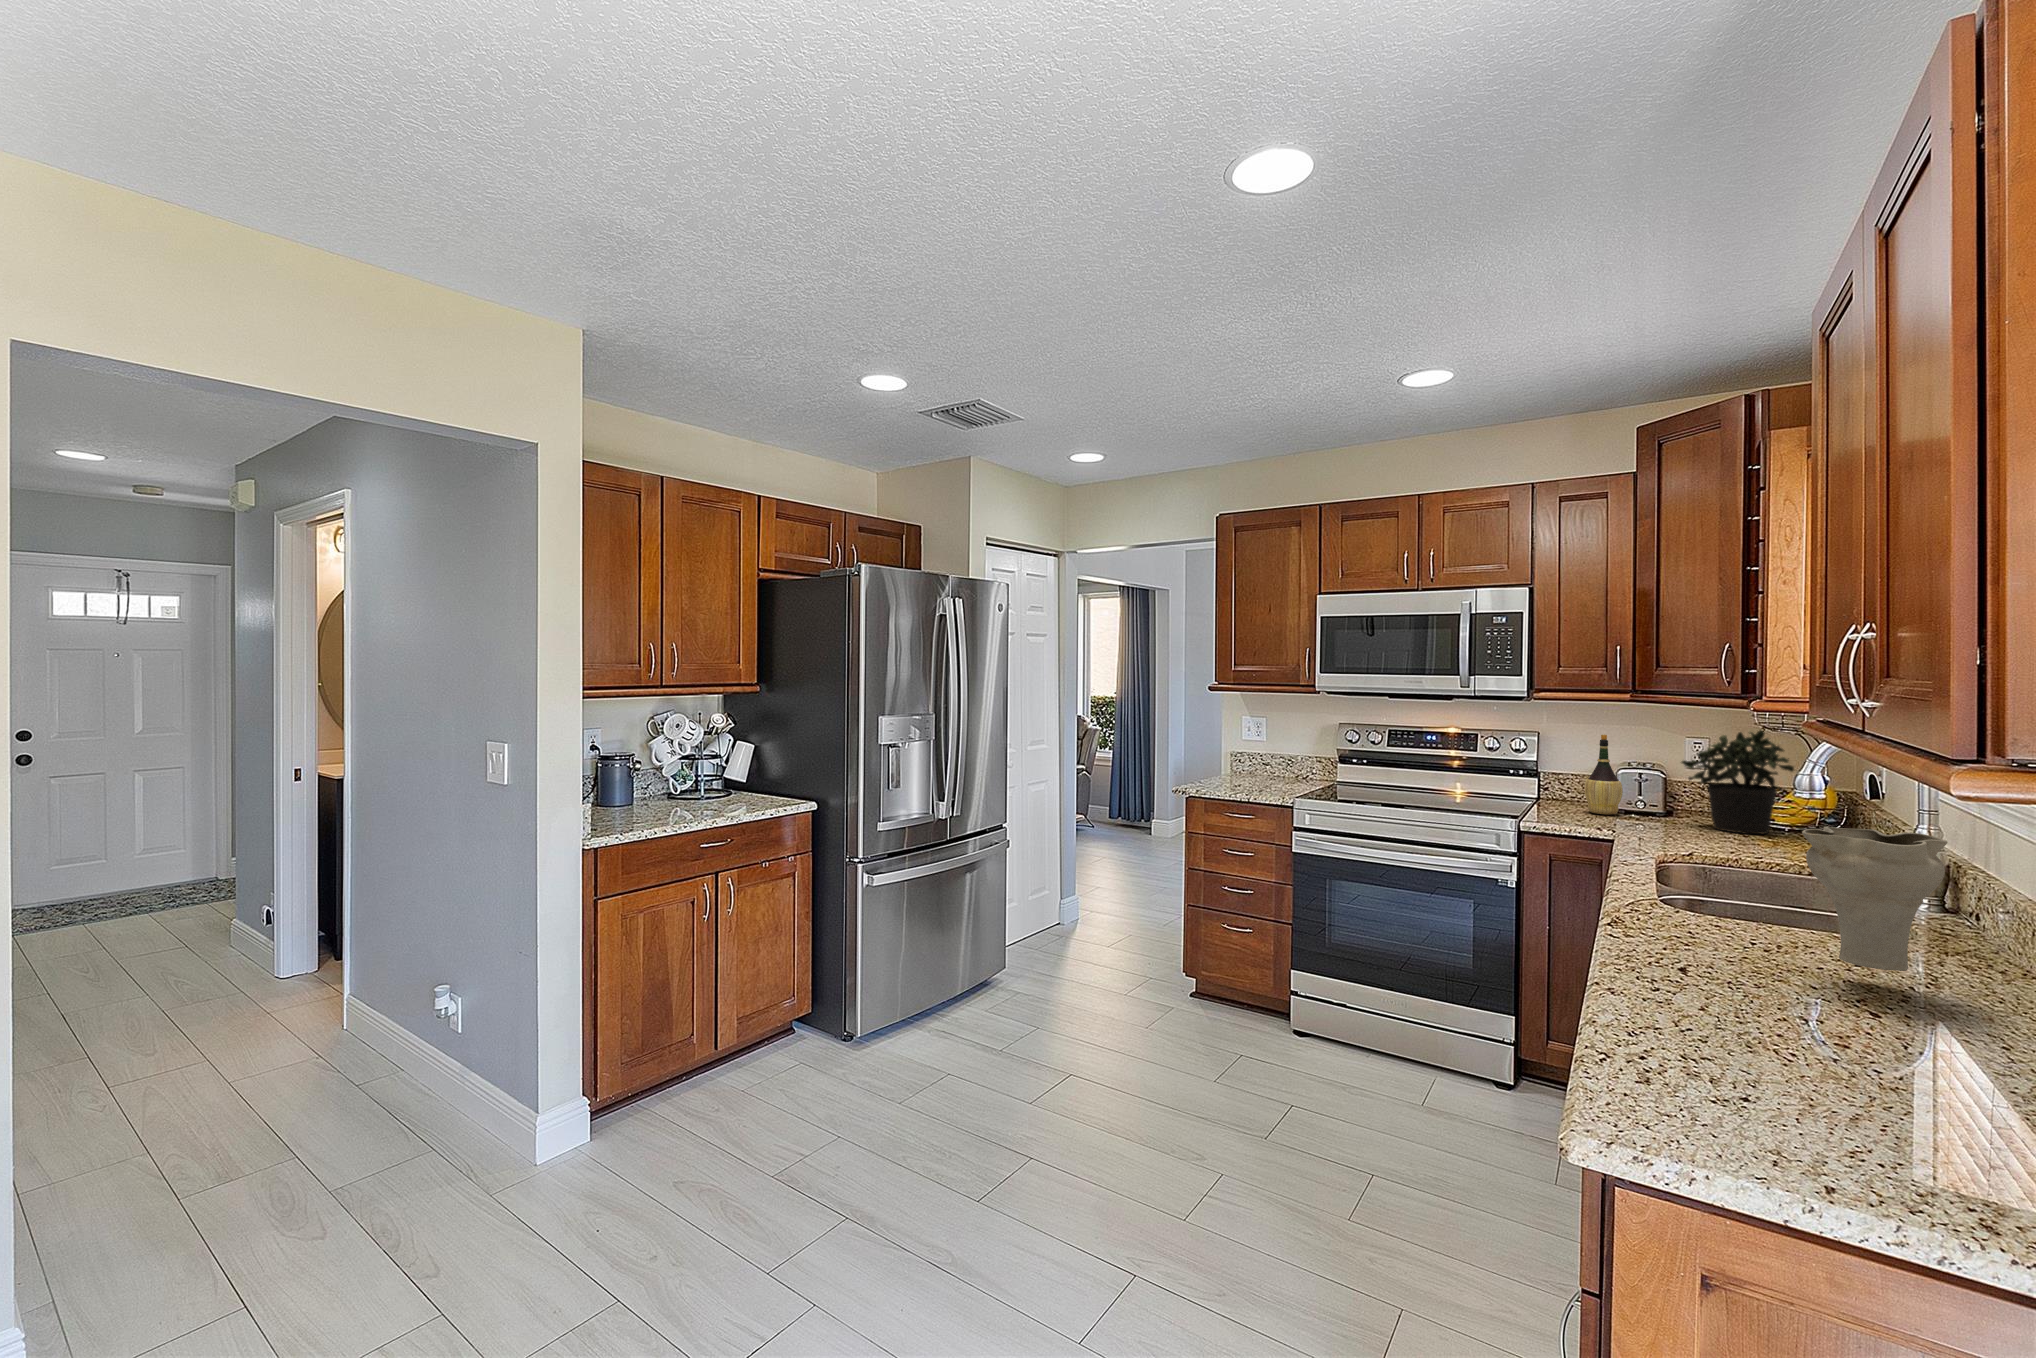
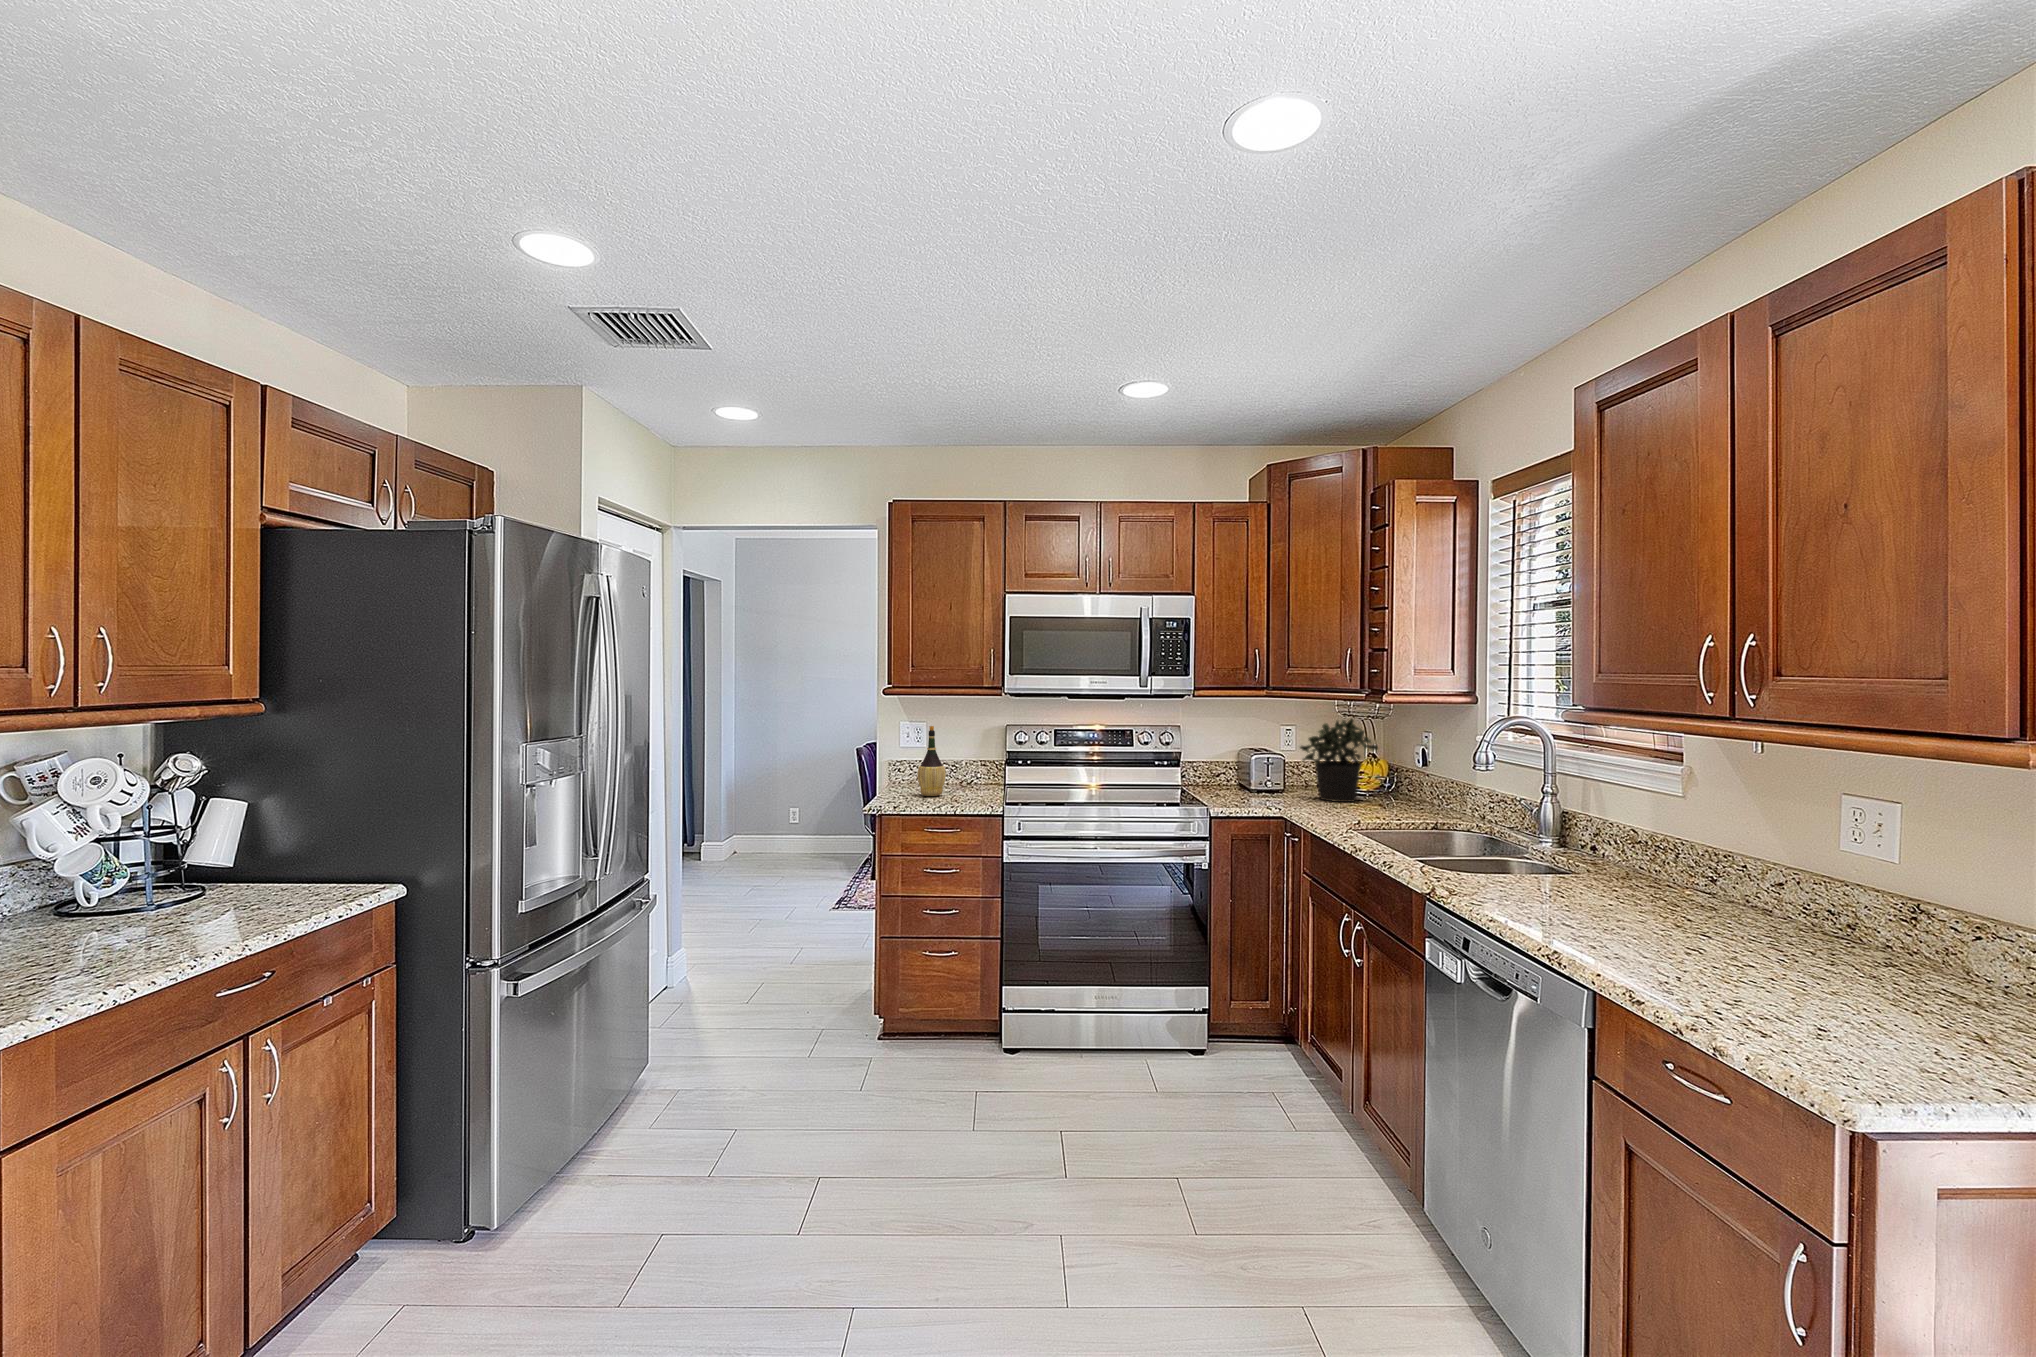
wine bottle: present [1584,734,1623,814] -> present [918,726,946,796]
vase: present [1802,827,1948,971] -> none [1589,797,1698,907]

